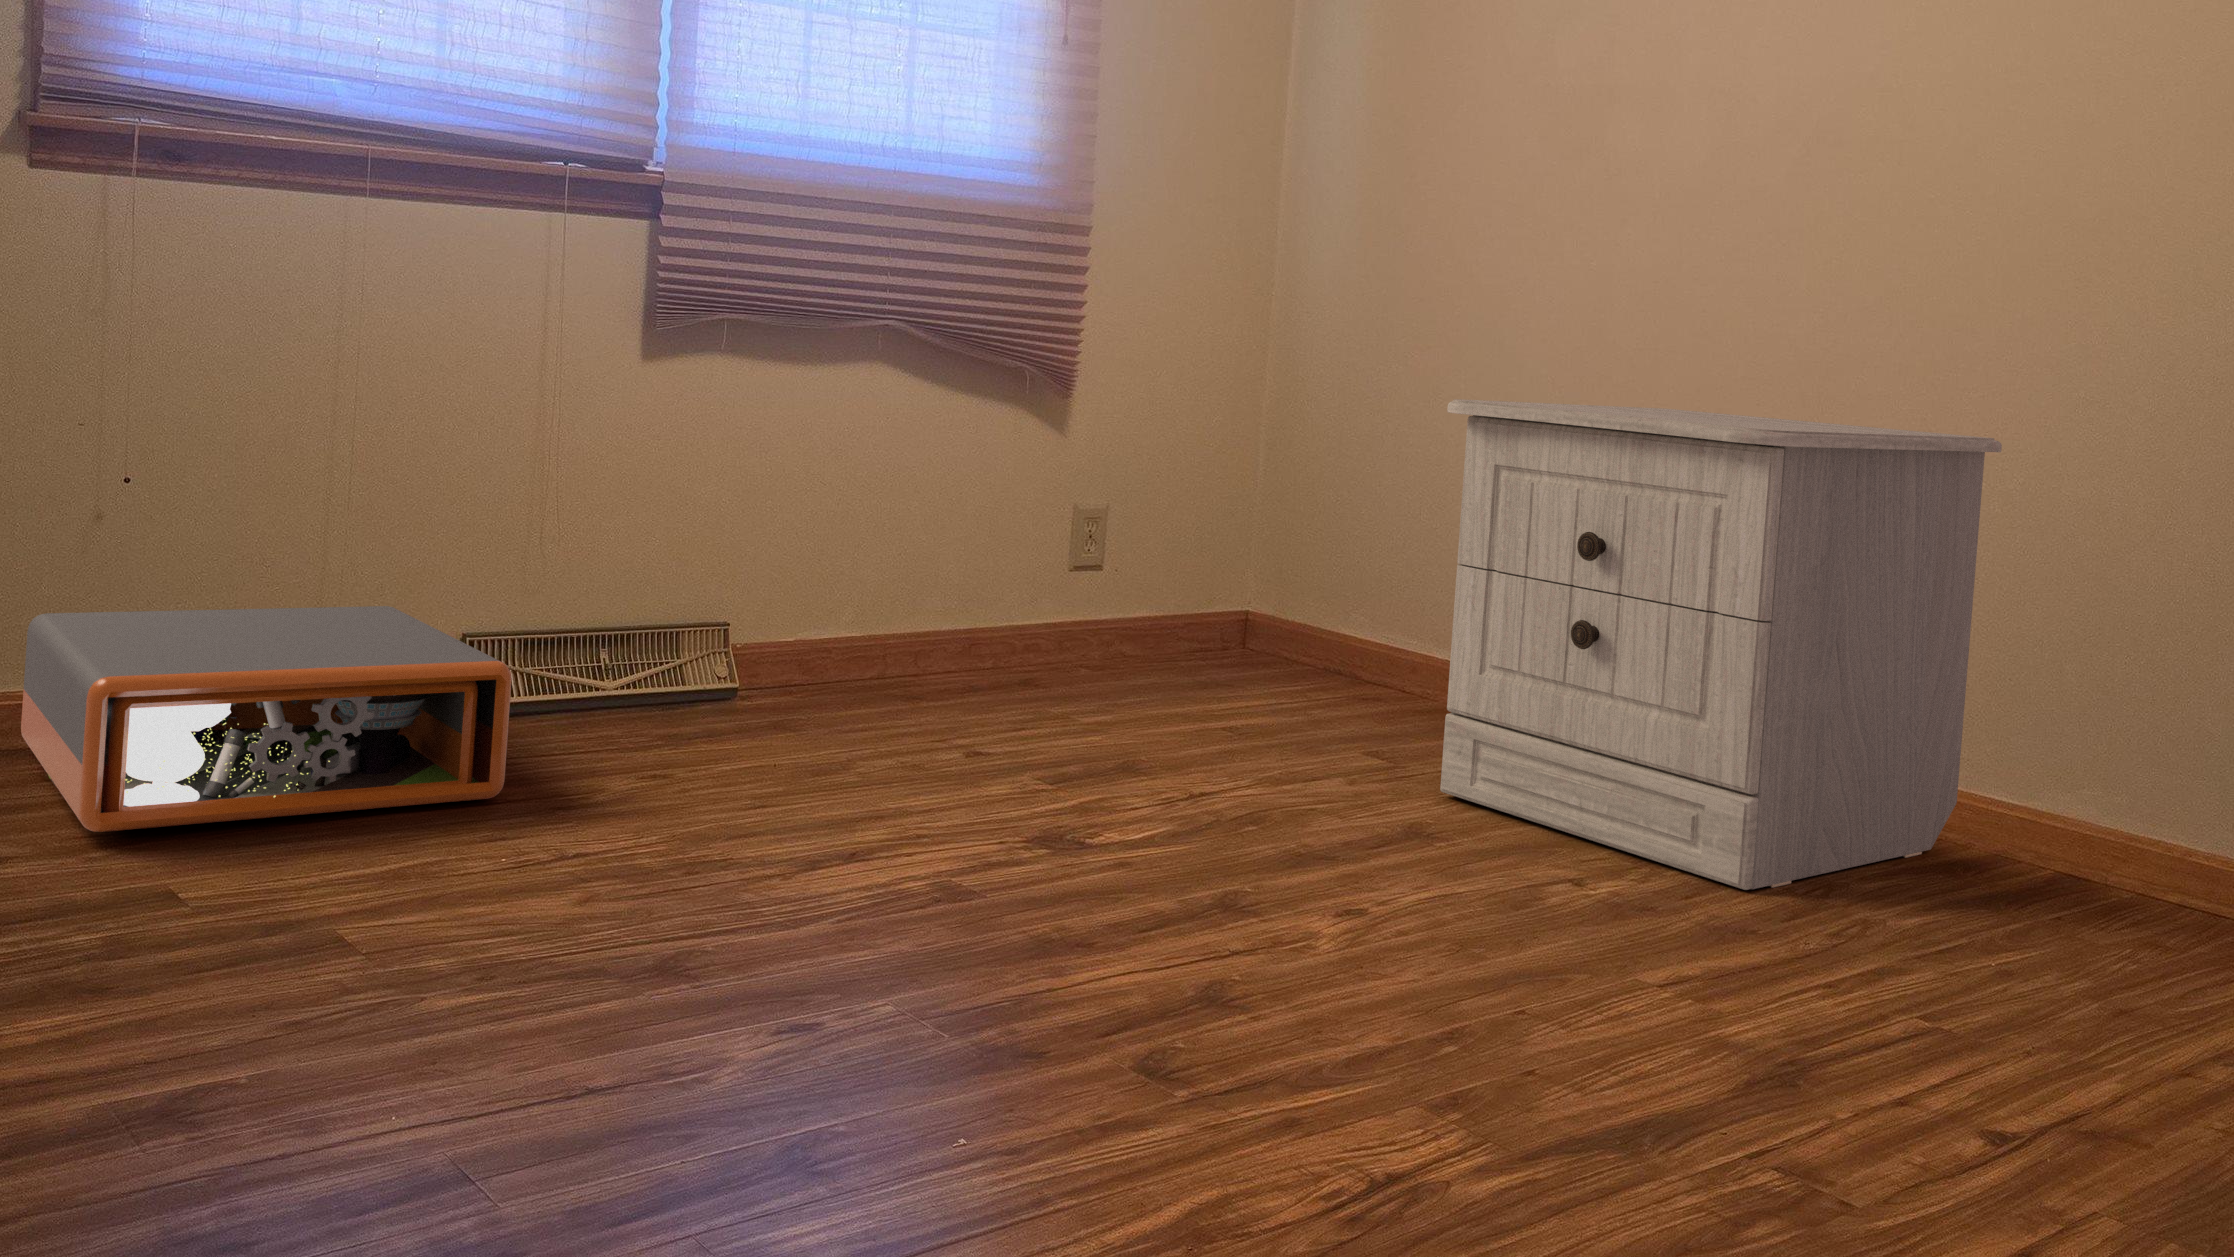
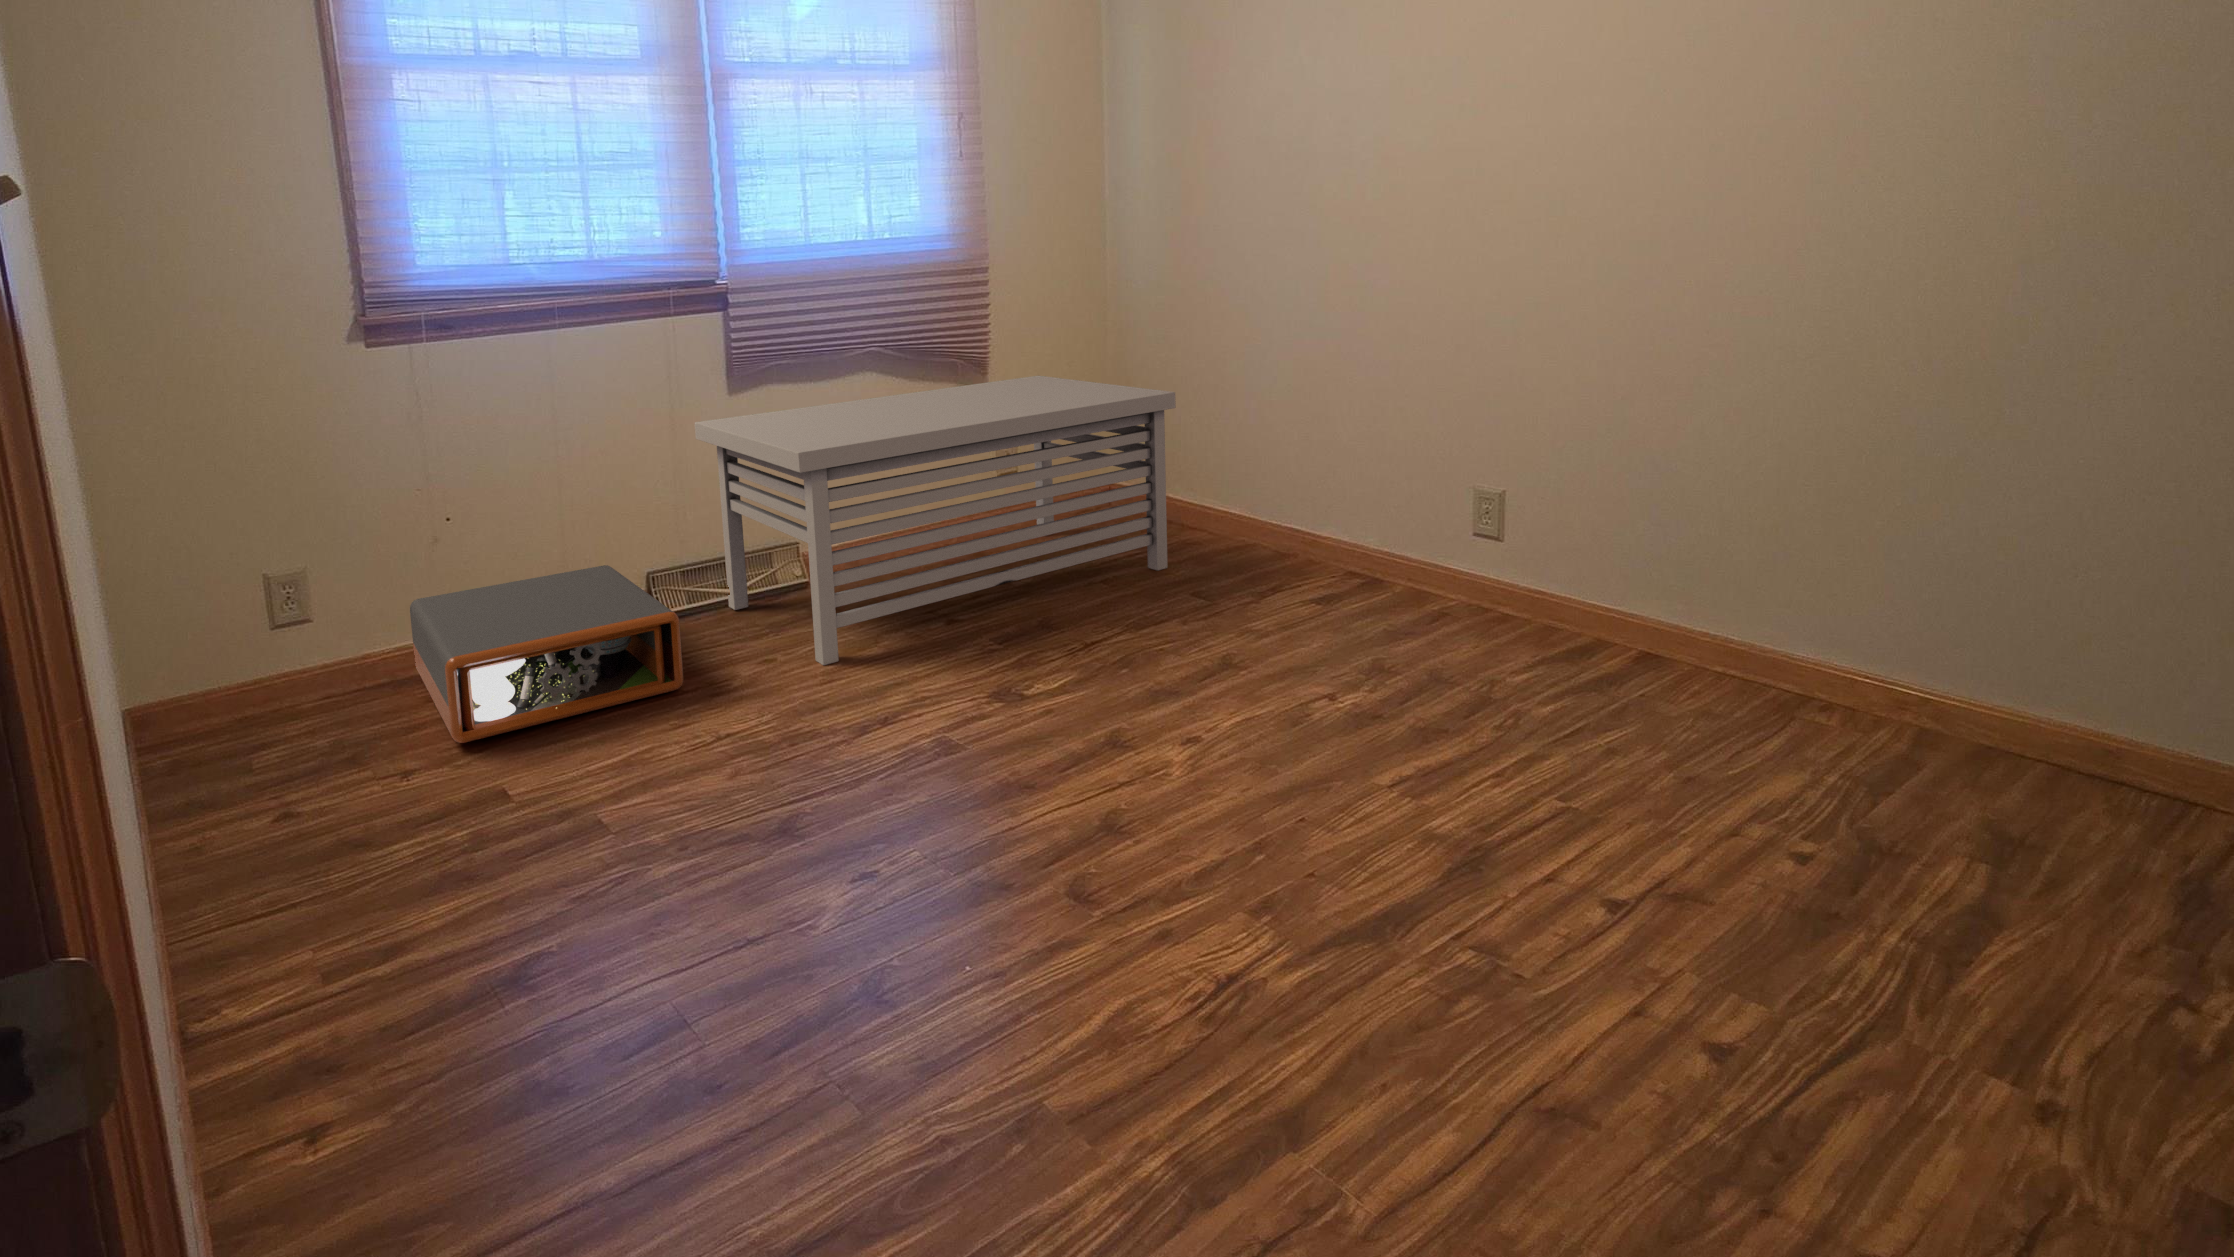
storage bench: none [574,388,1374,790] -> present [695,376,1176,665]
nightstand: present [1440,399,2002,890] -> none [1221,366,1586,694]

